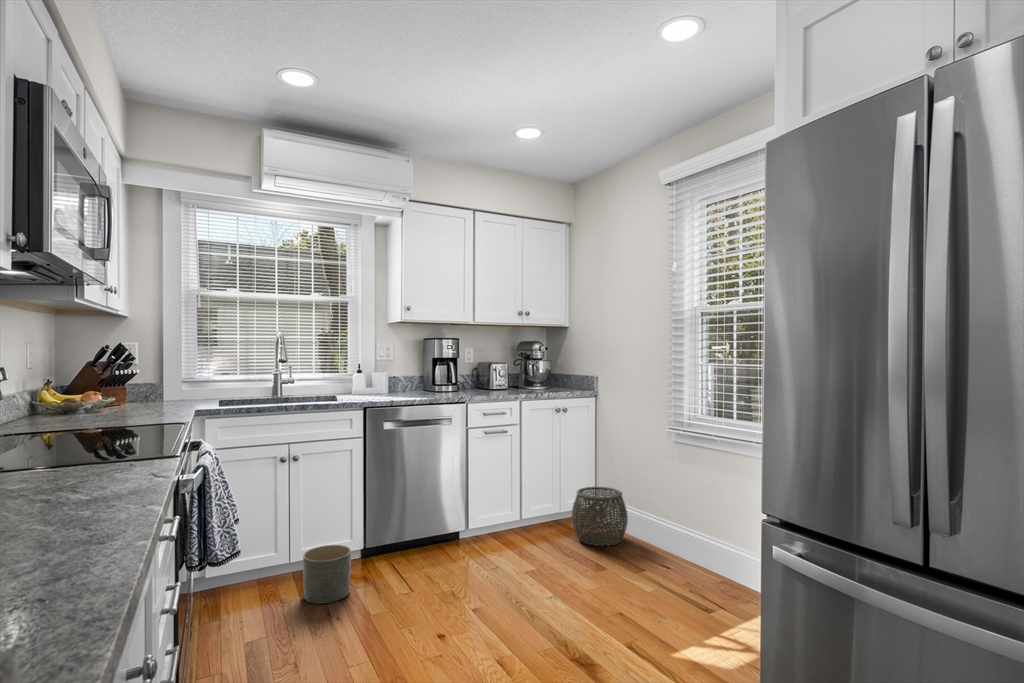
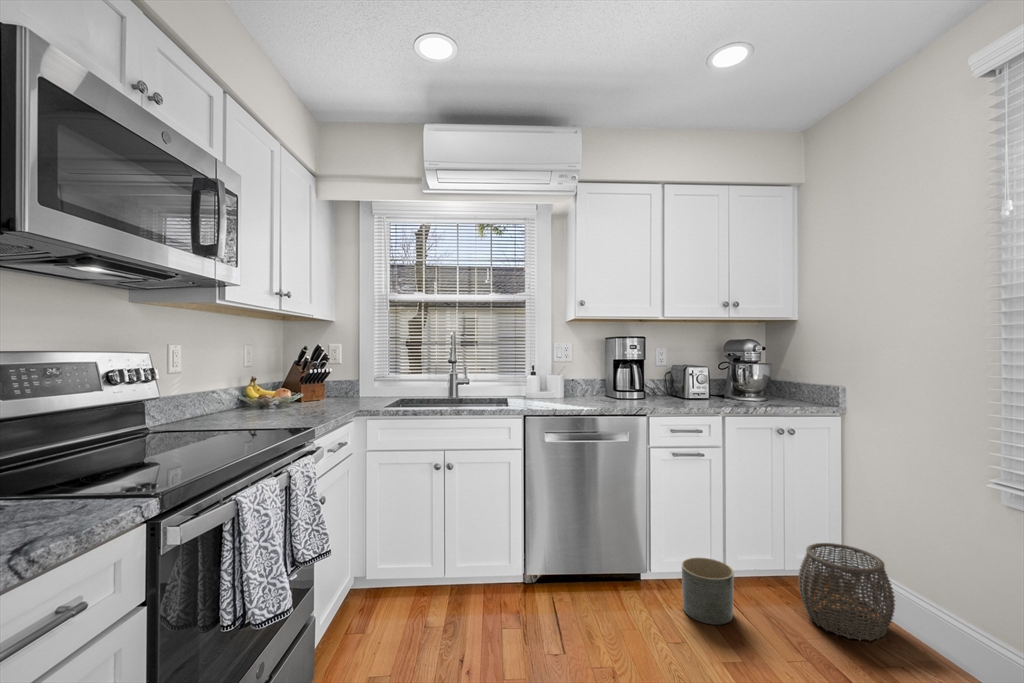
planter: present [303,545,351,604] -> present [682,557,734,625]

